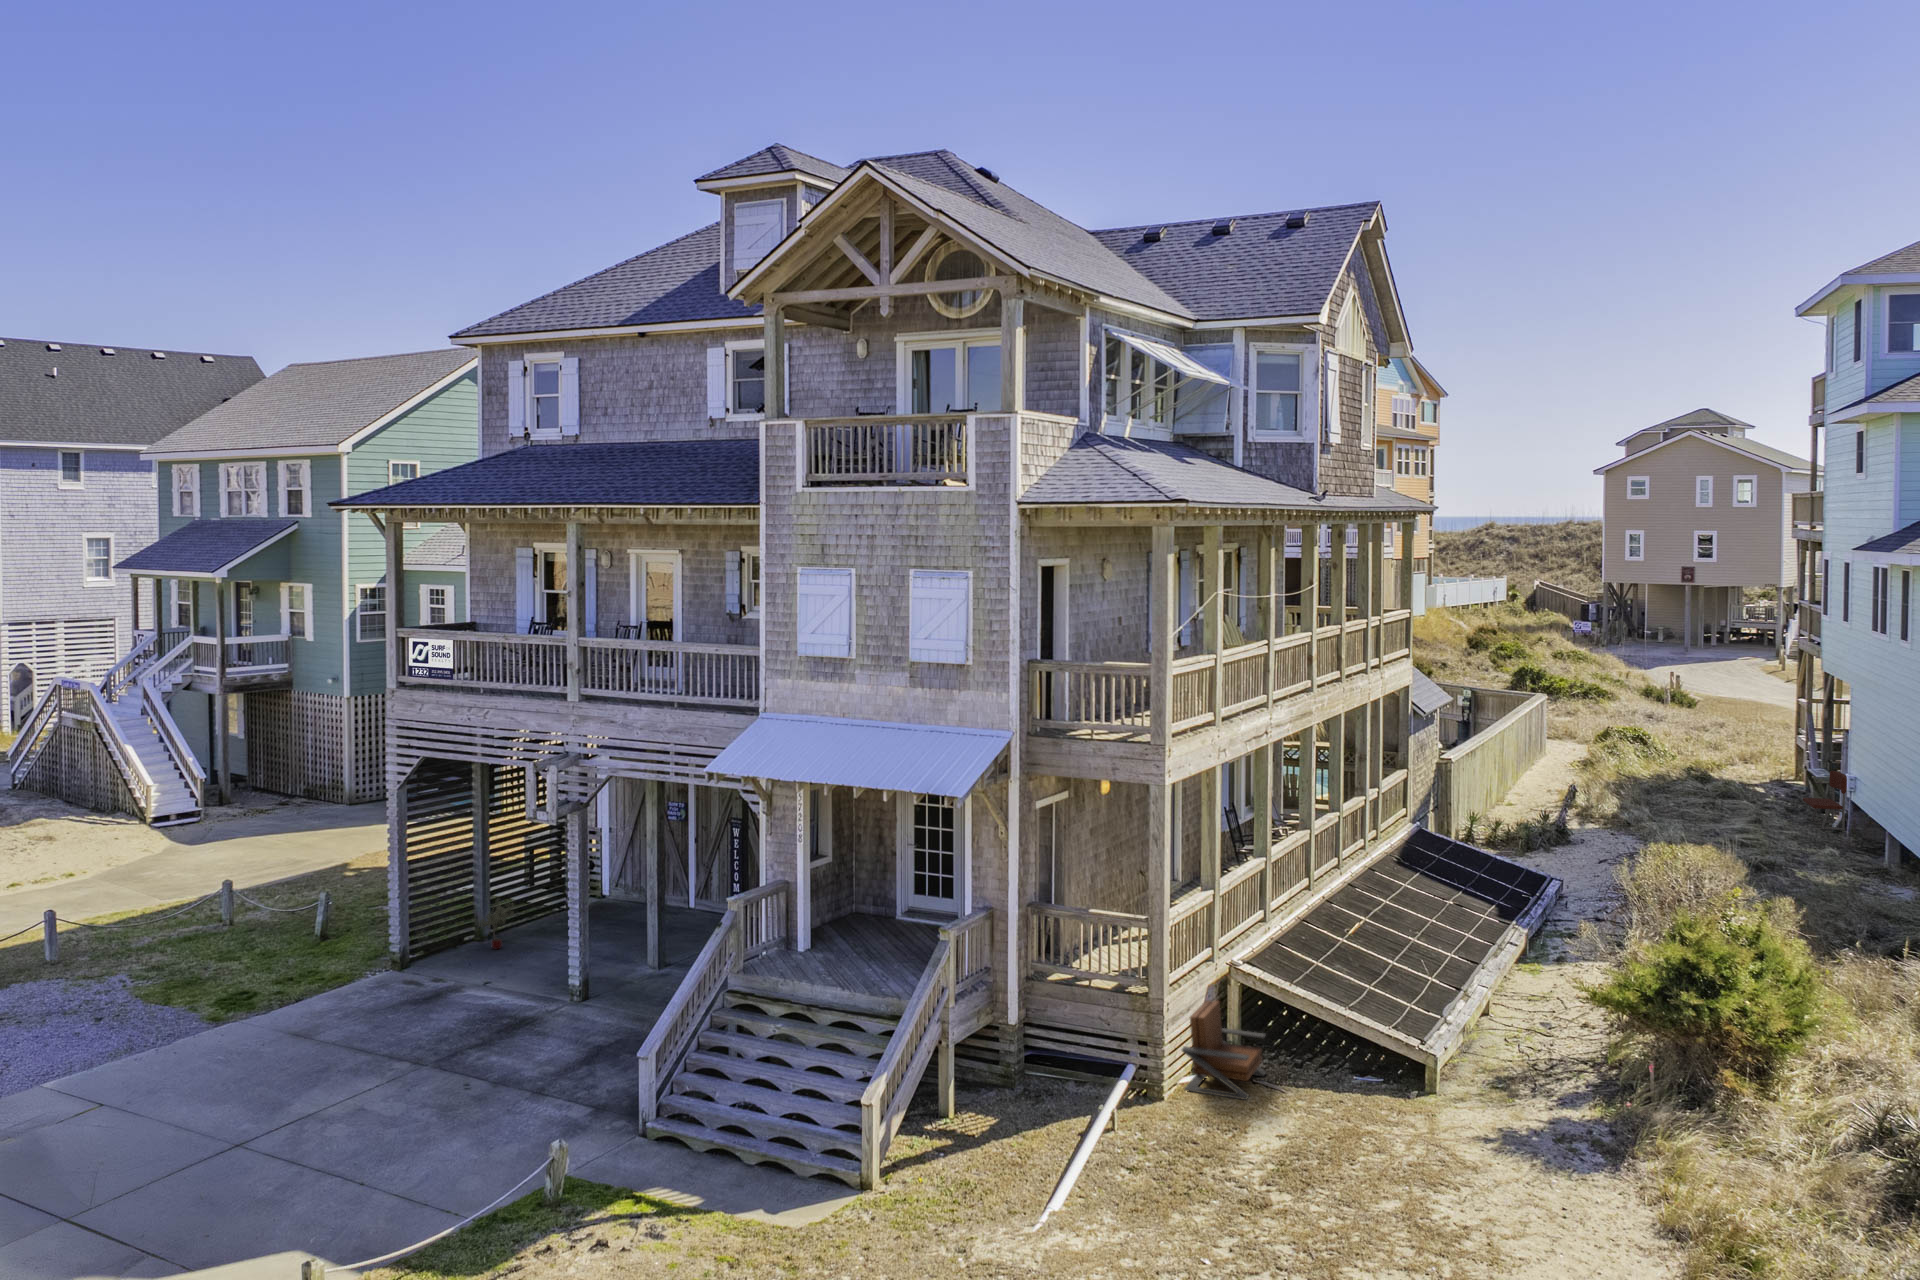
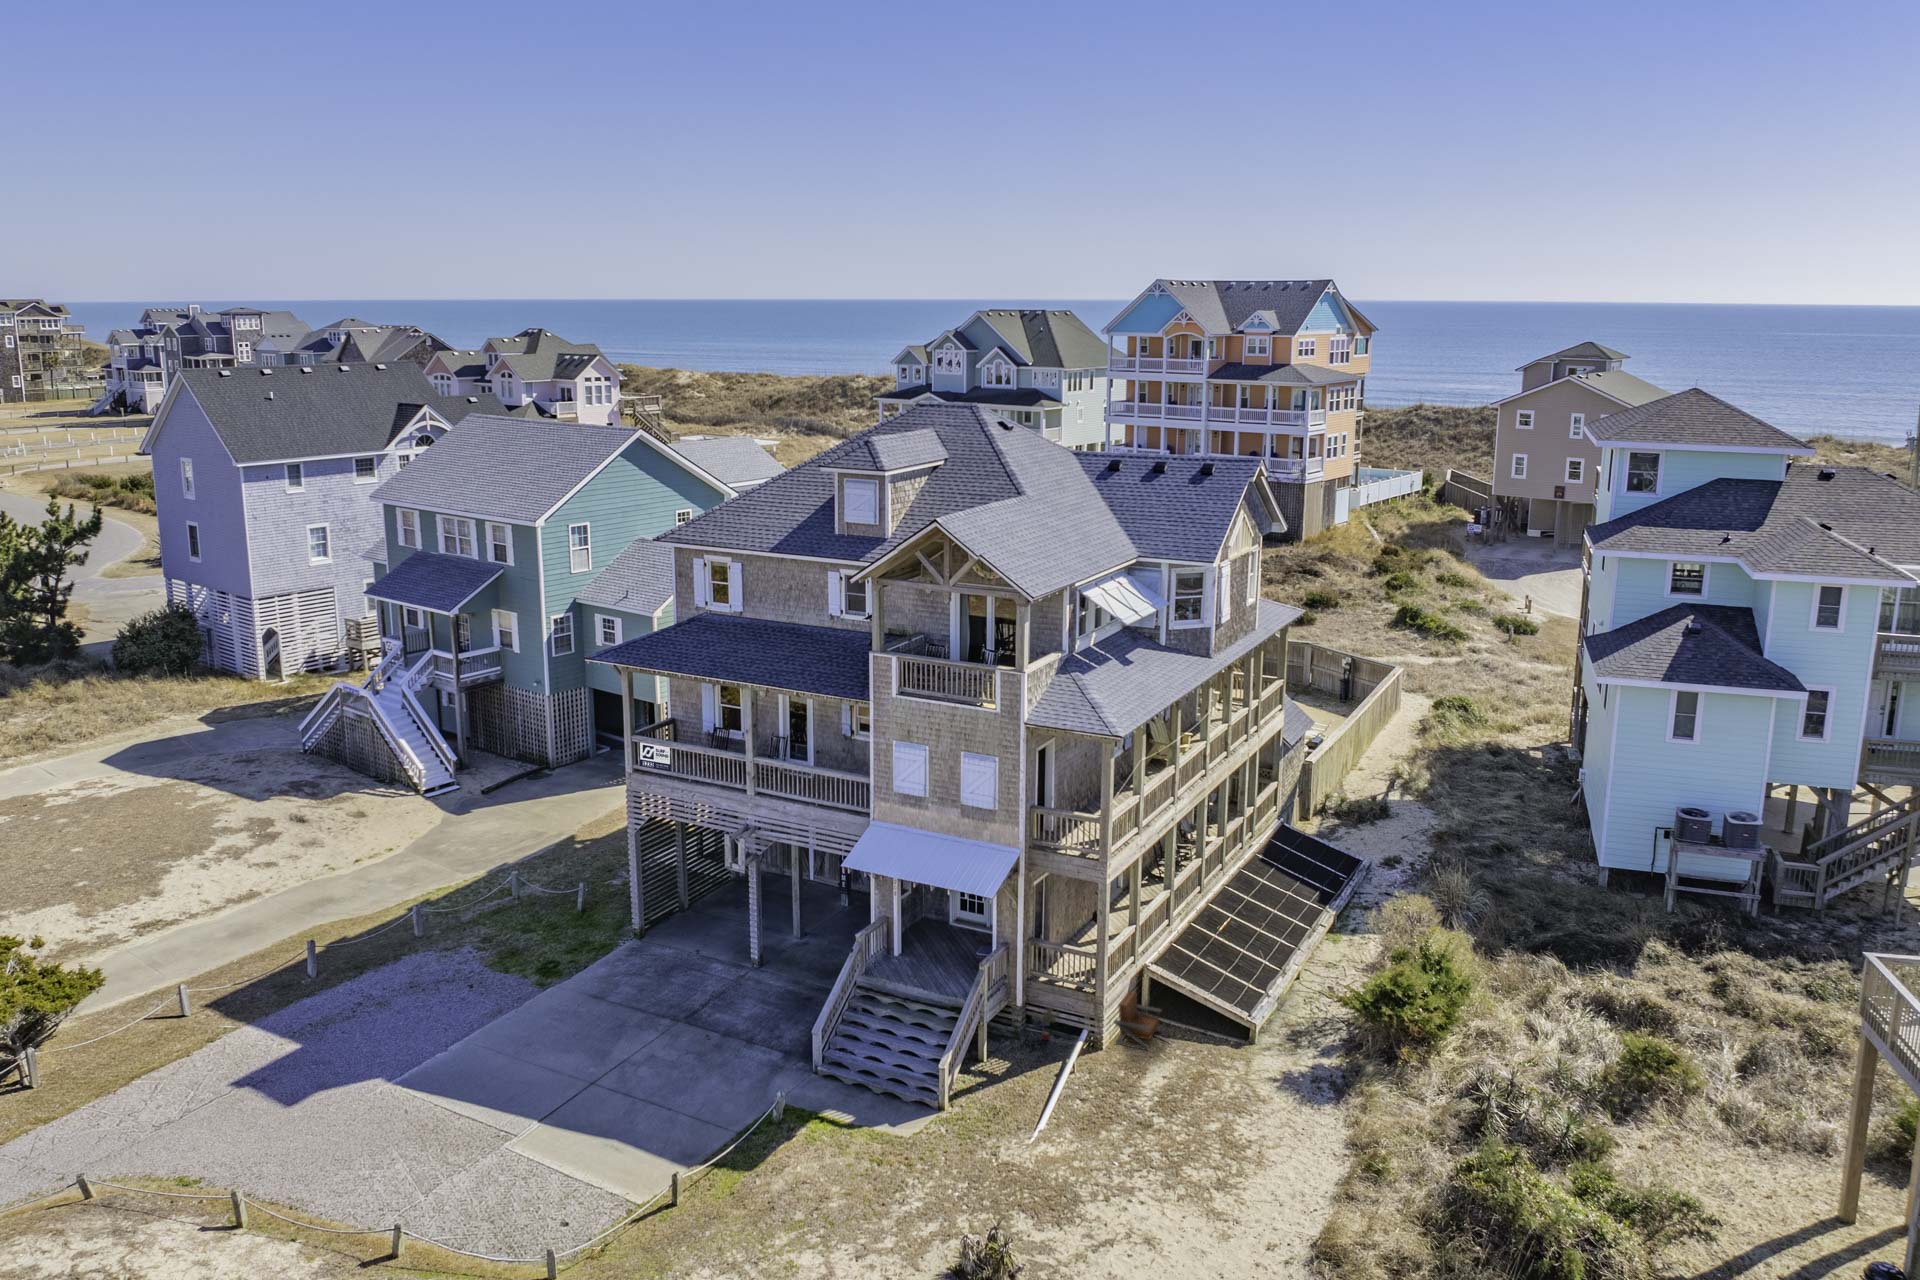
bench: present [1803,771,1847,830] -> none [1551,769,1578,812]
potted tree: present [479,900,513,949] -> present [1033,1007,1059,1040]

